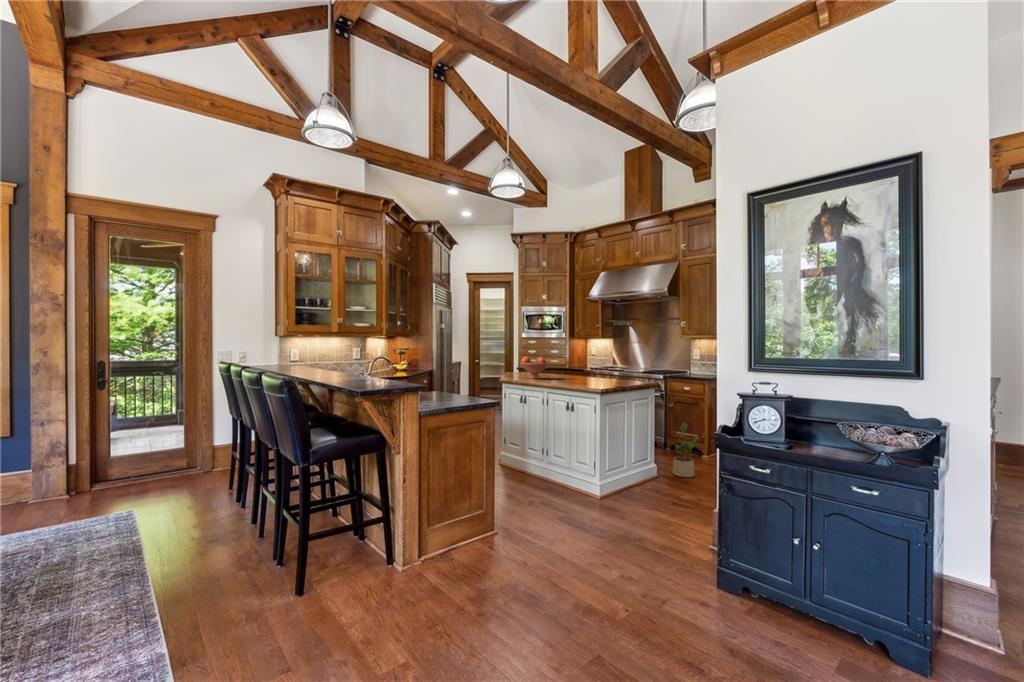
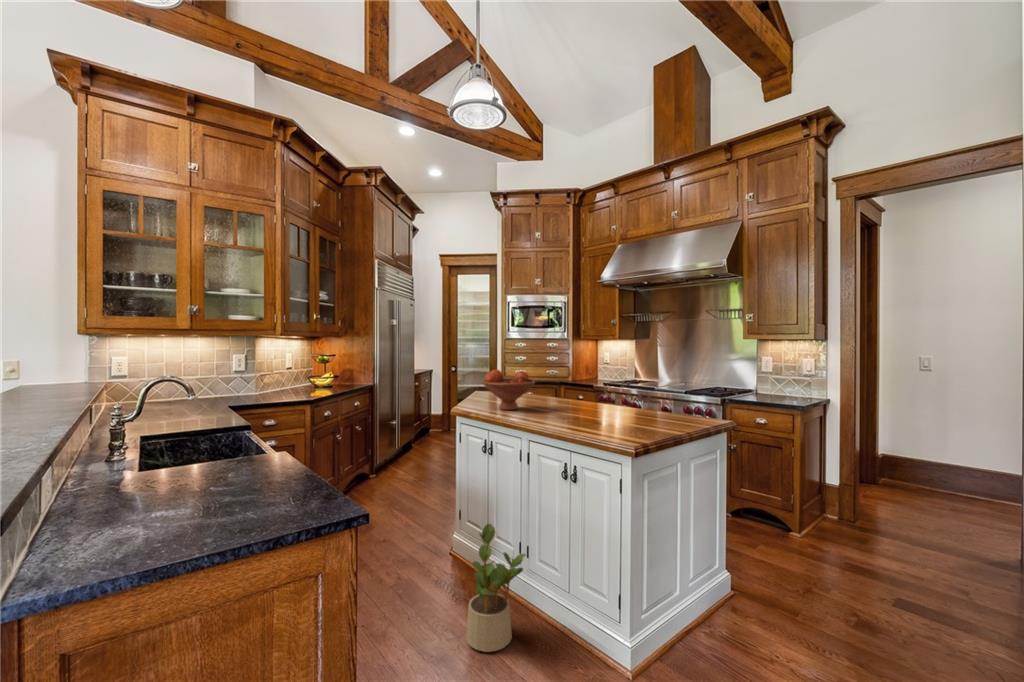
potted plant: present [672,423,698,477] -> present [466,524,526,652]

